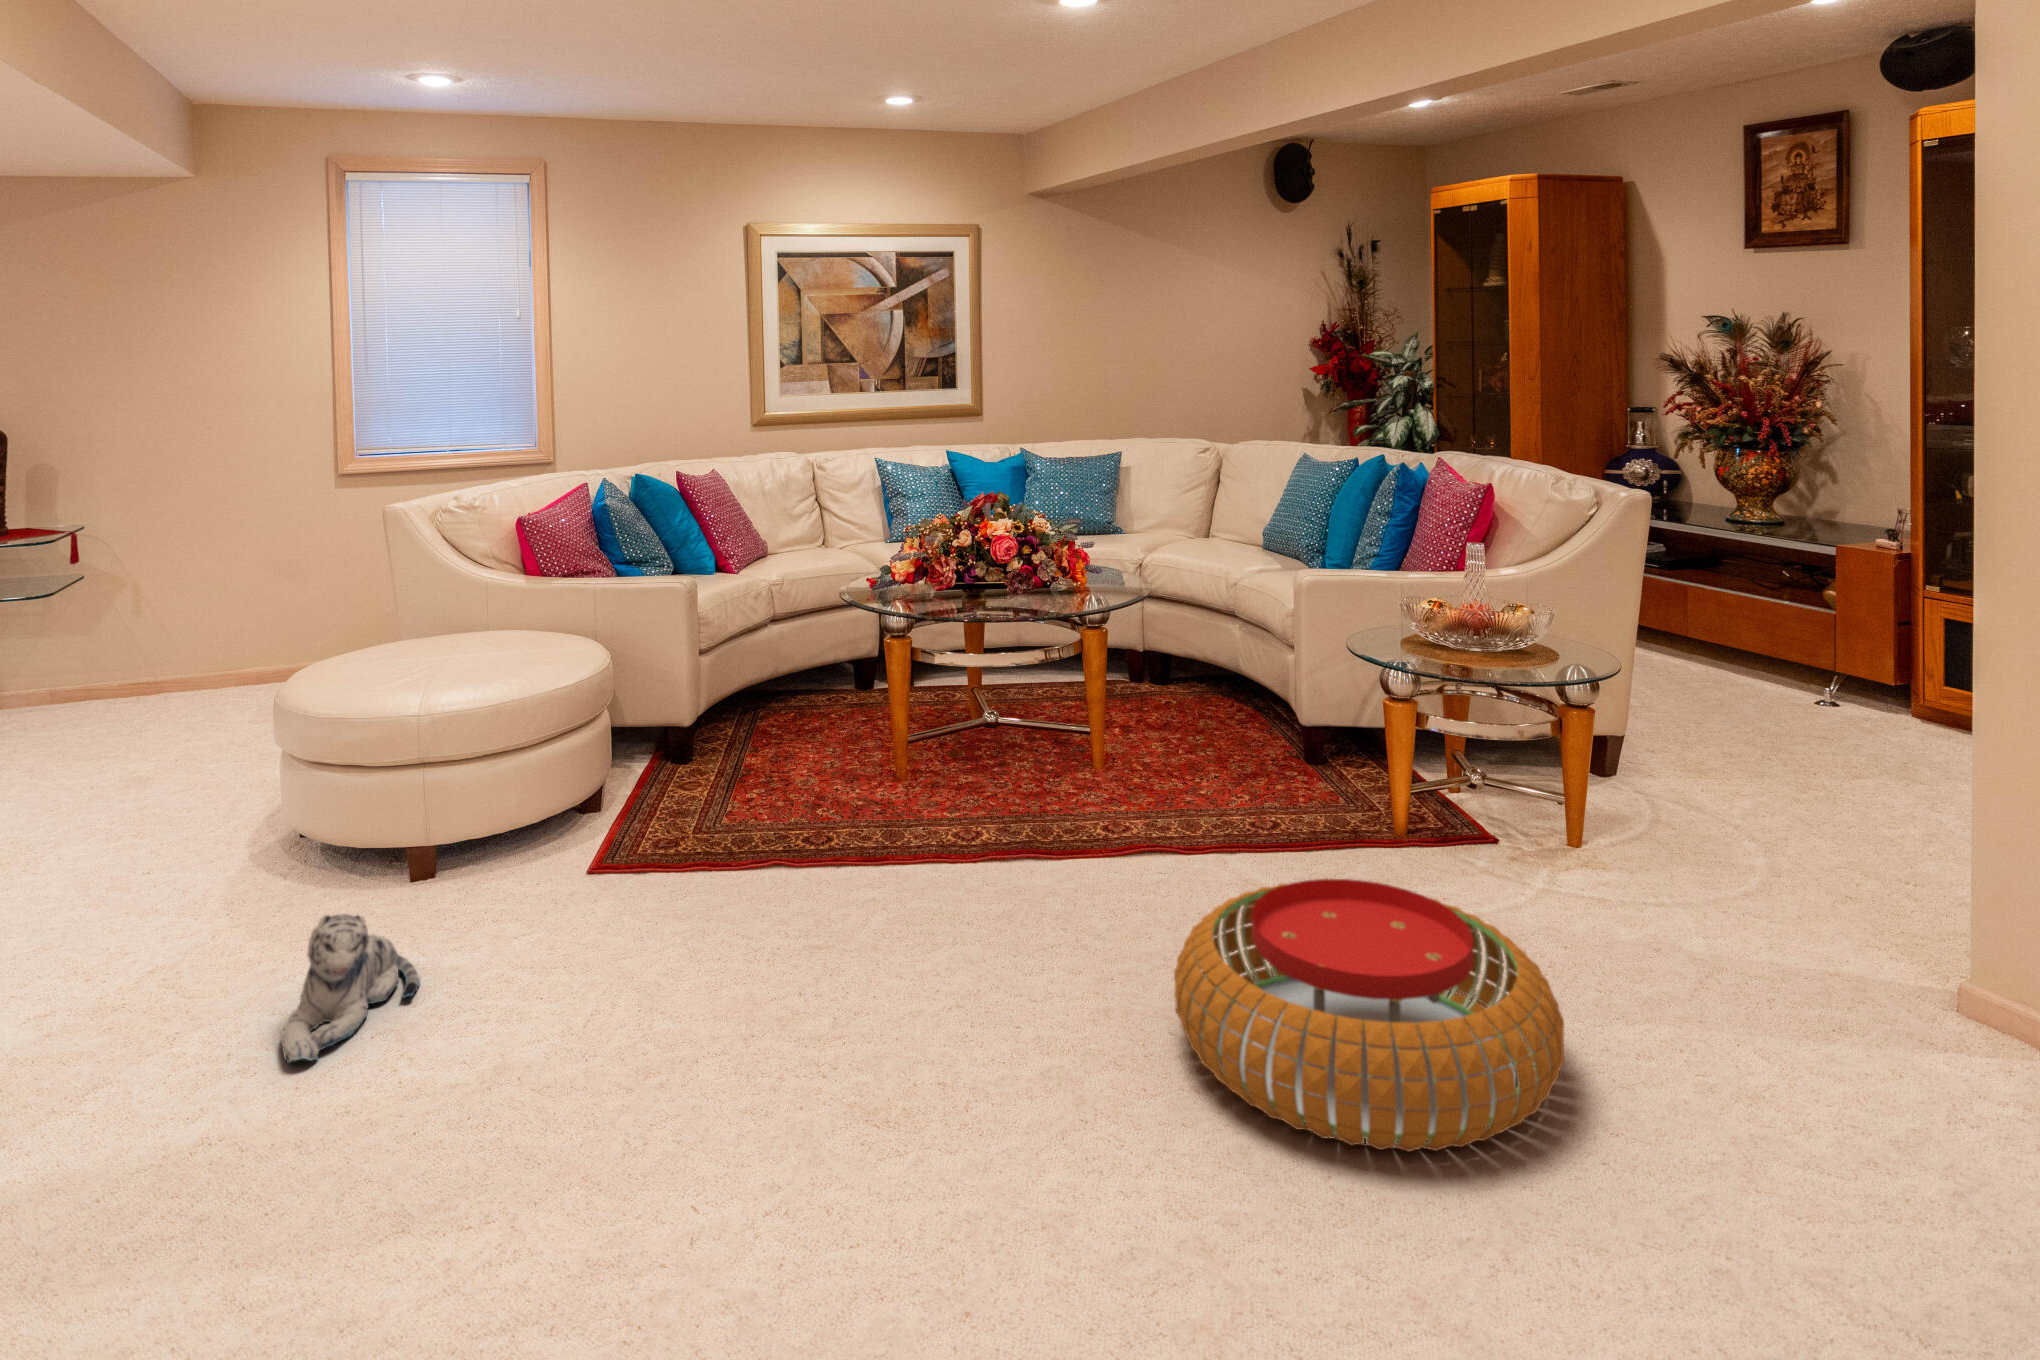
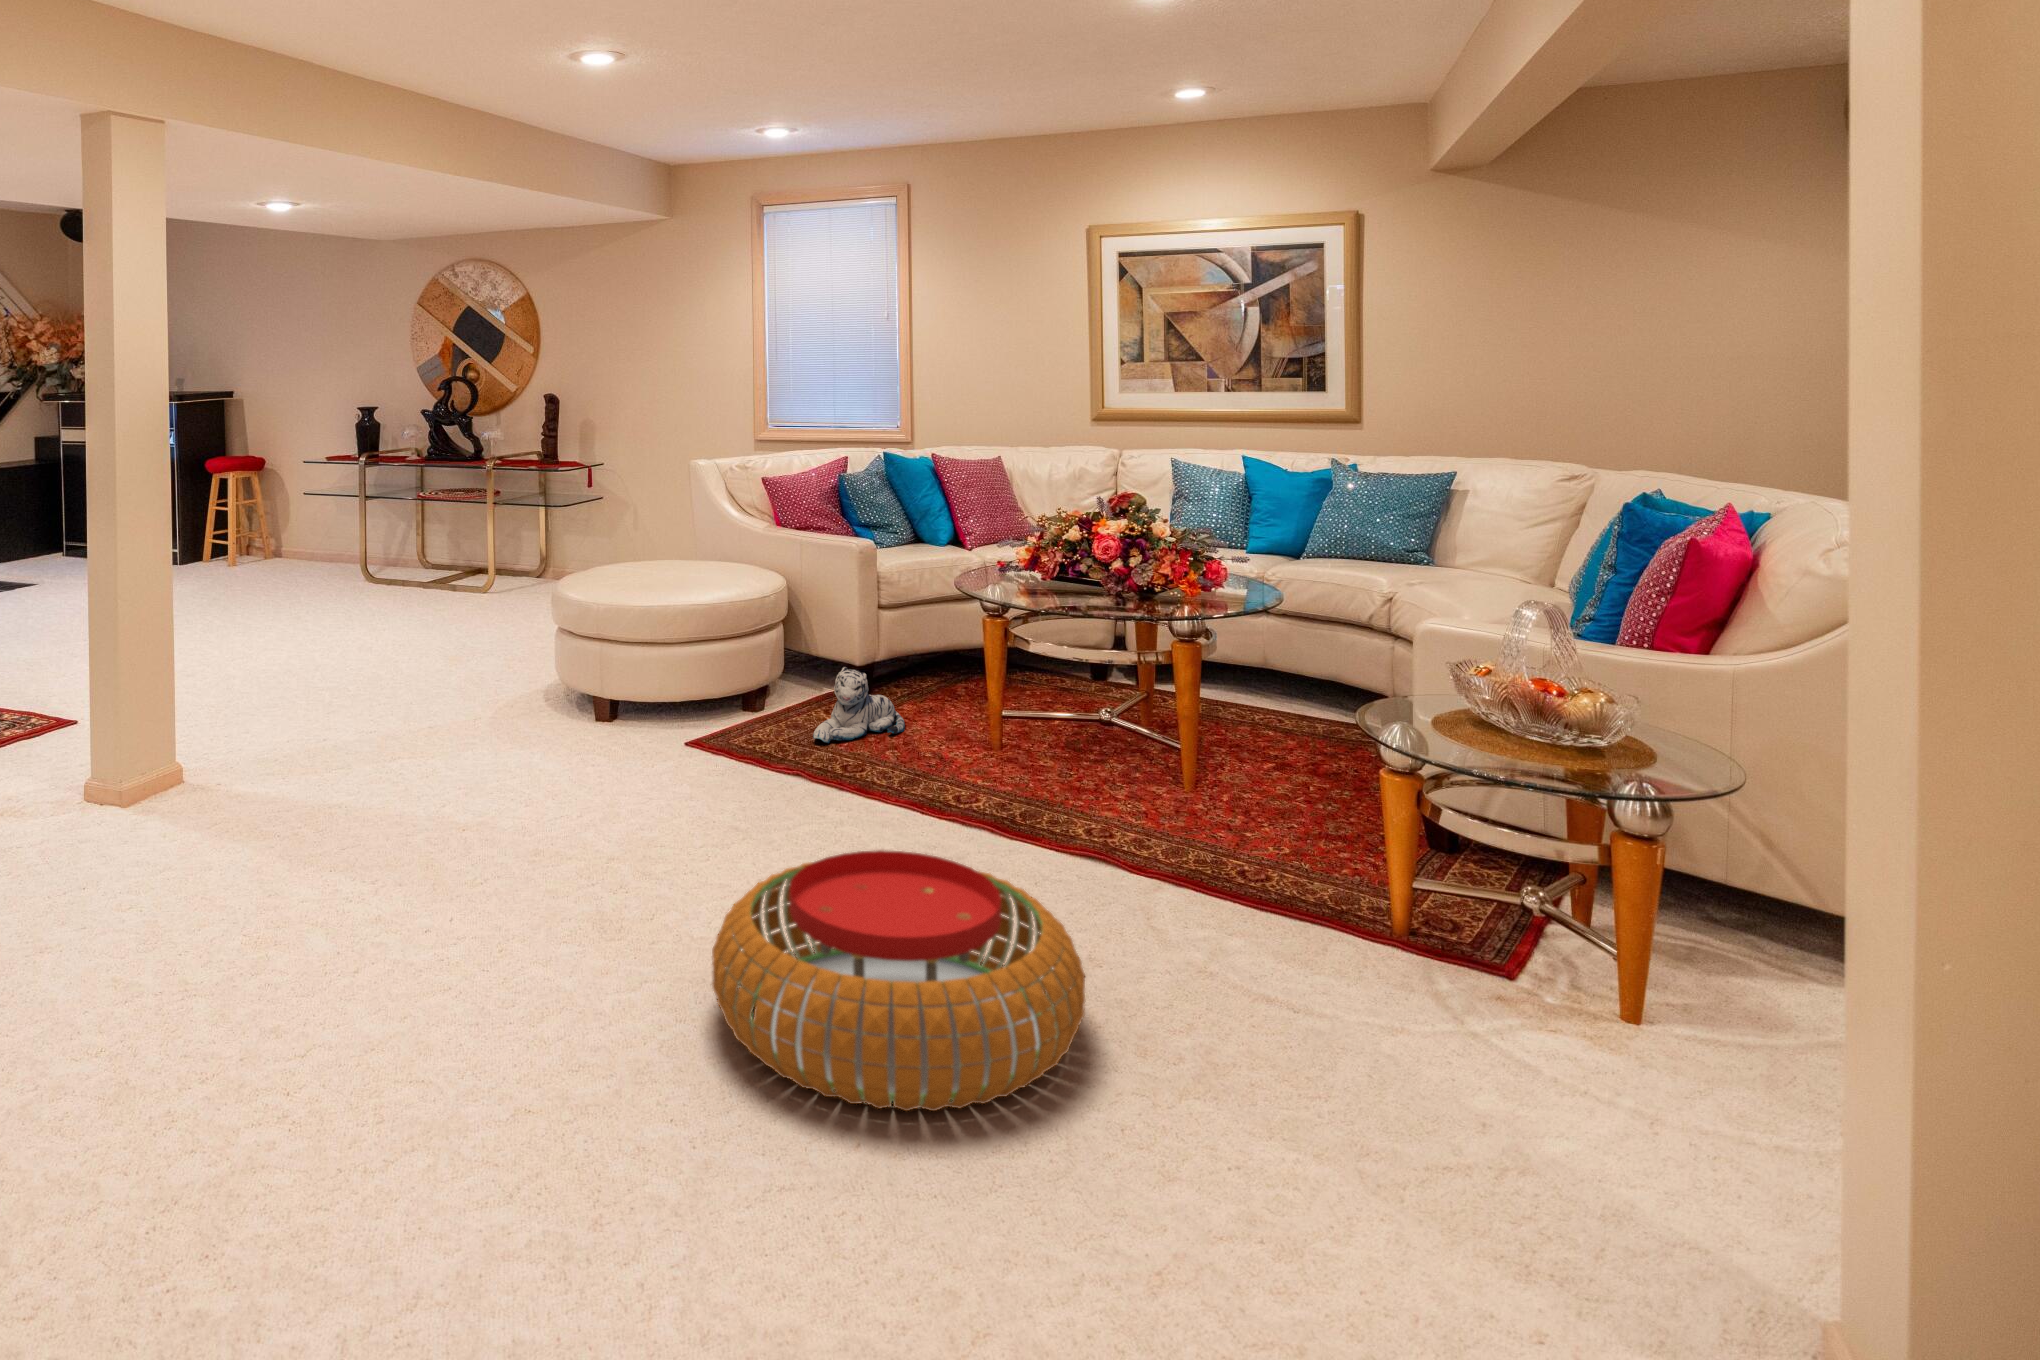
plush toy: present [281,914,420,1063] -> present [813,667,905,743]

